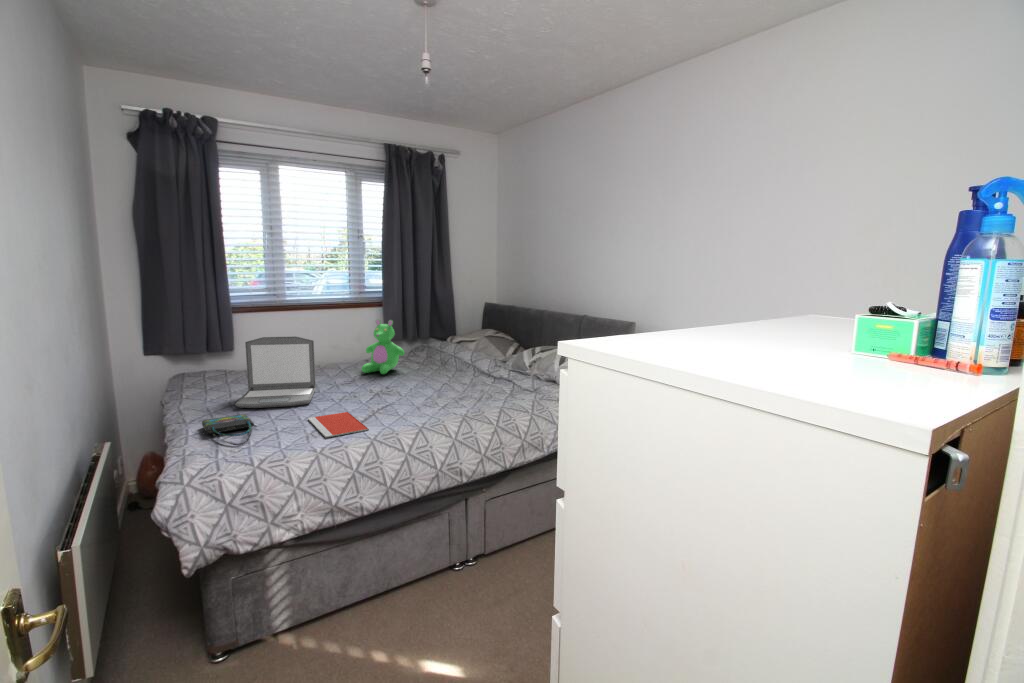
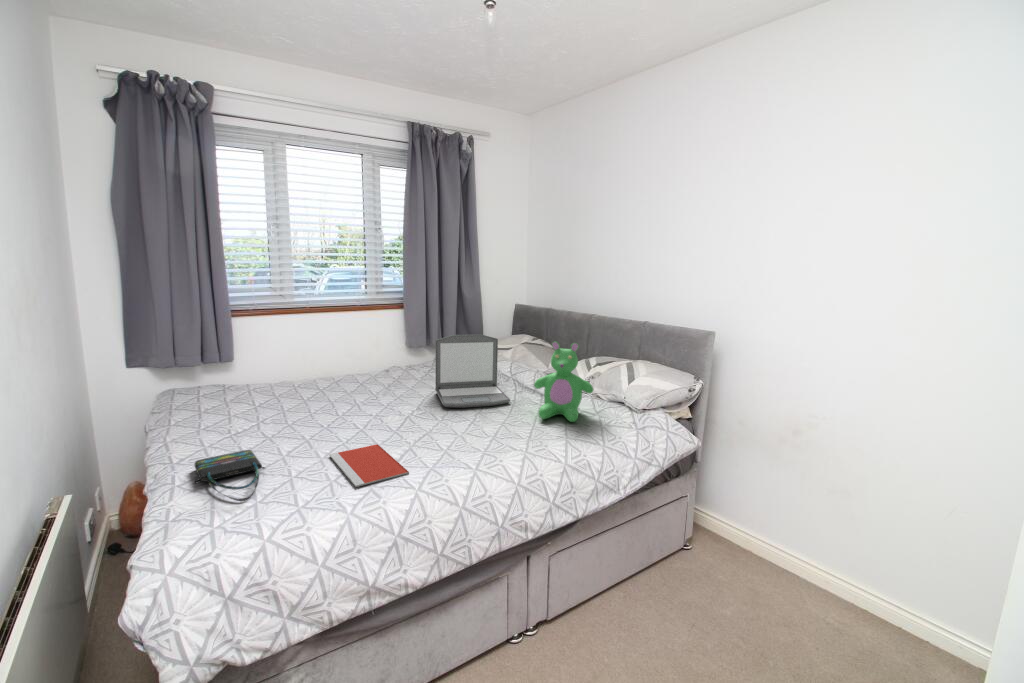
teddy bear: present [362,319,405,374] -> present [534,342,593,422]
laptop: present [235,336,316,408] -> present [435,335,510,408]

